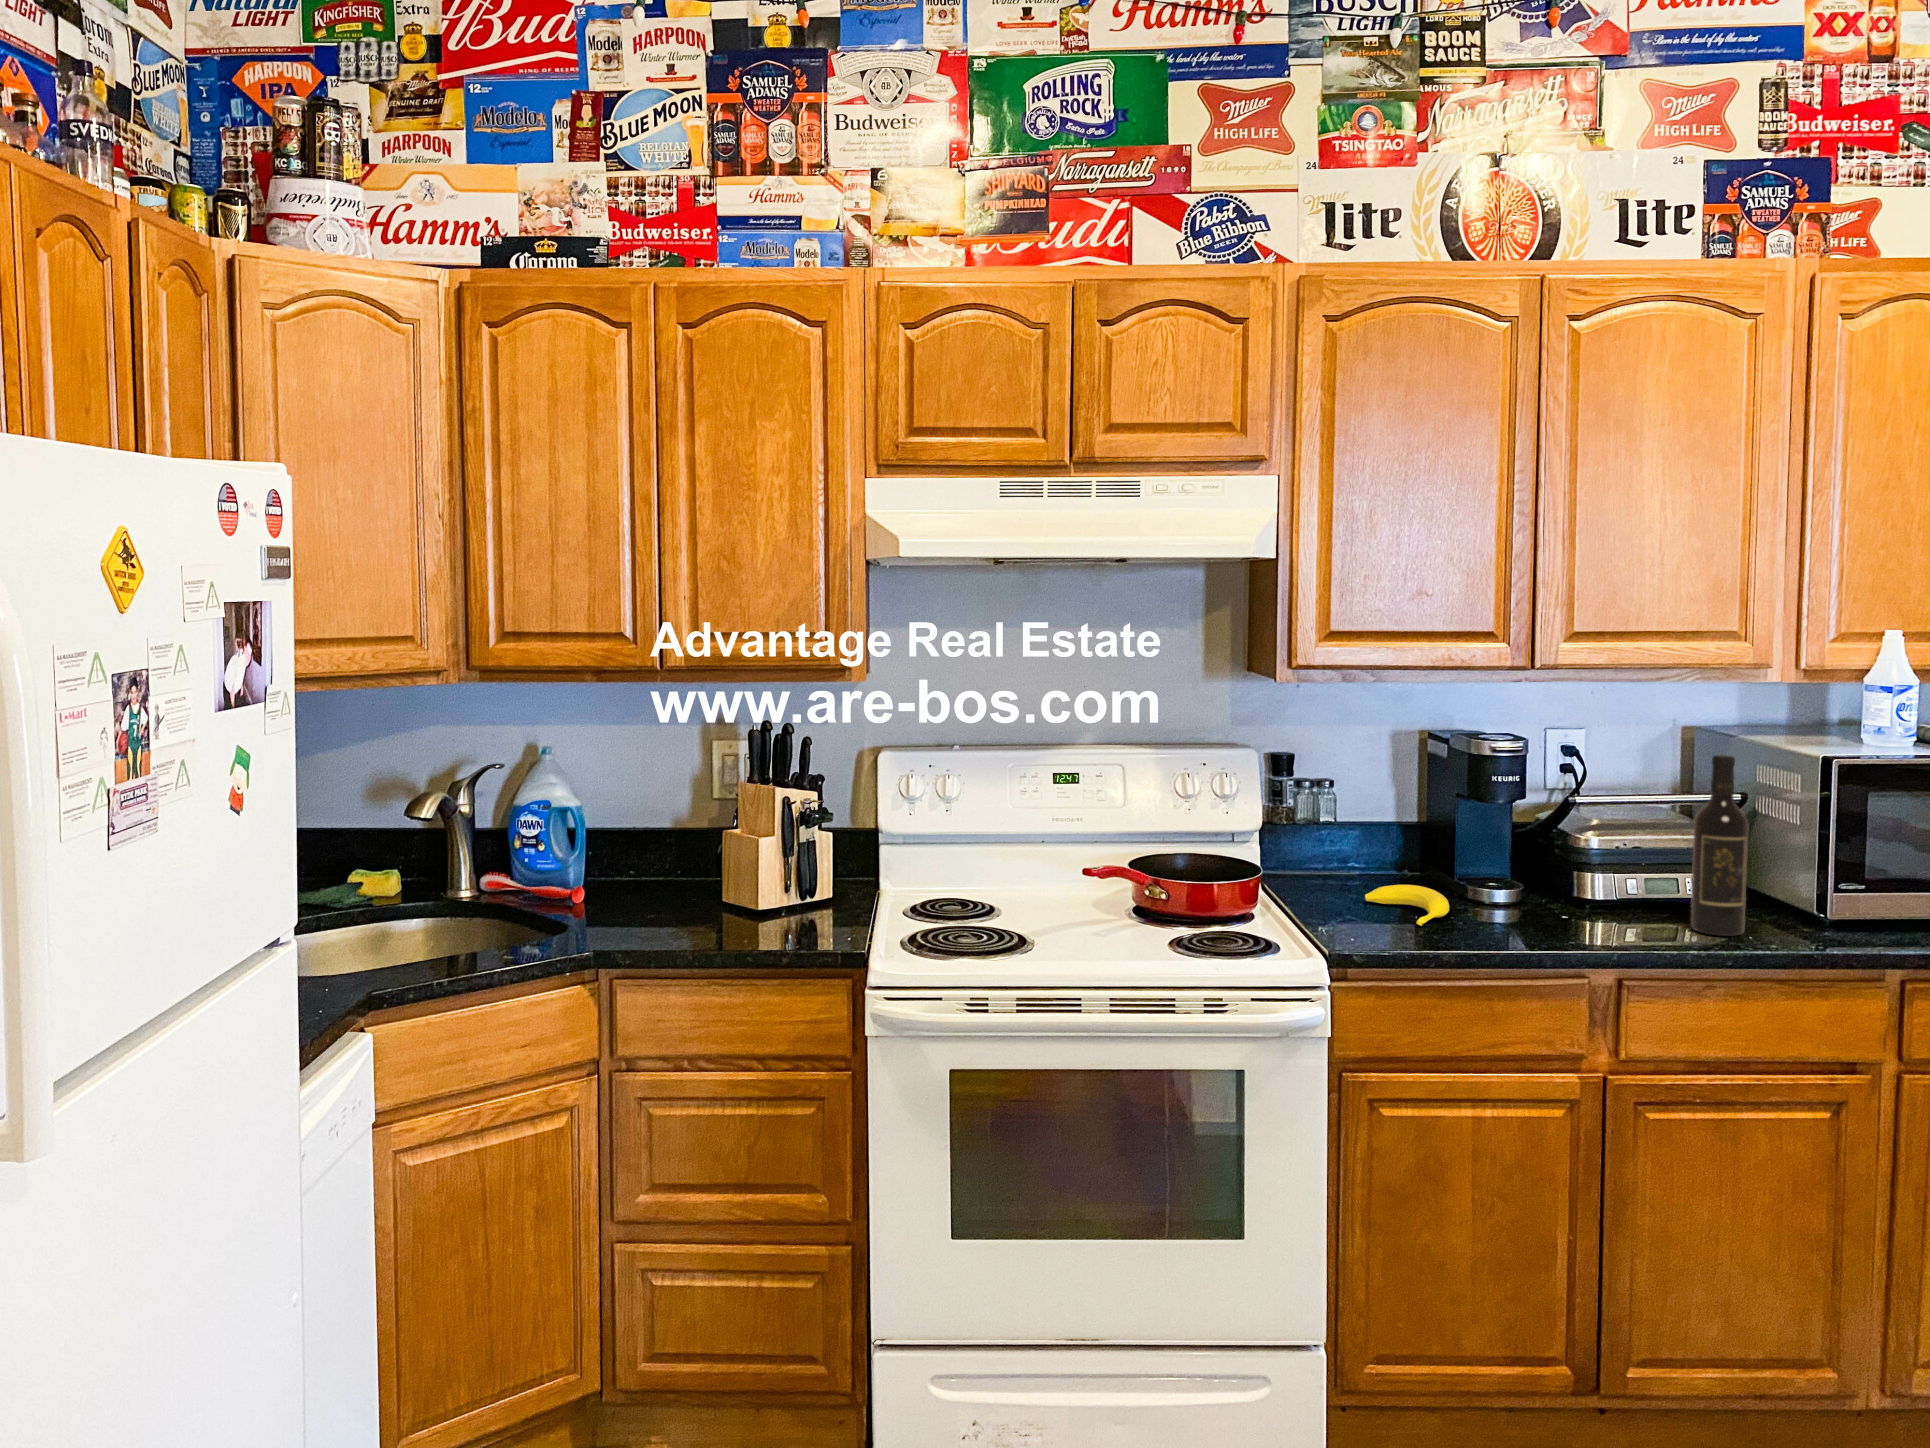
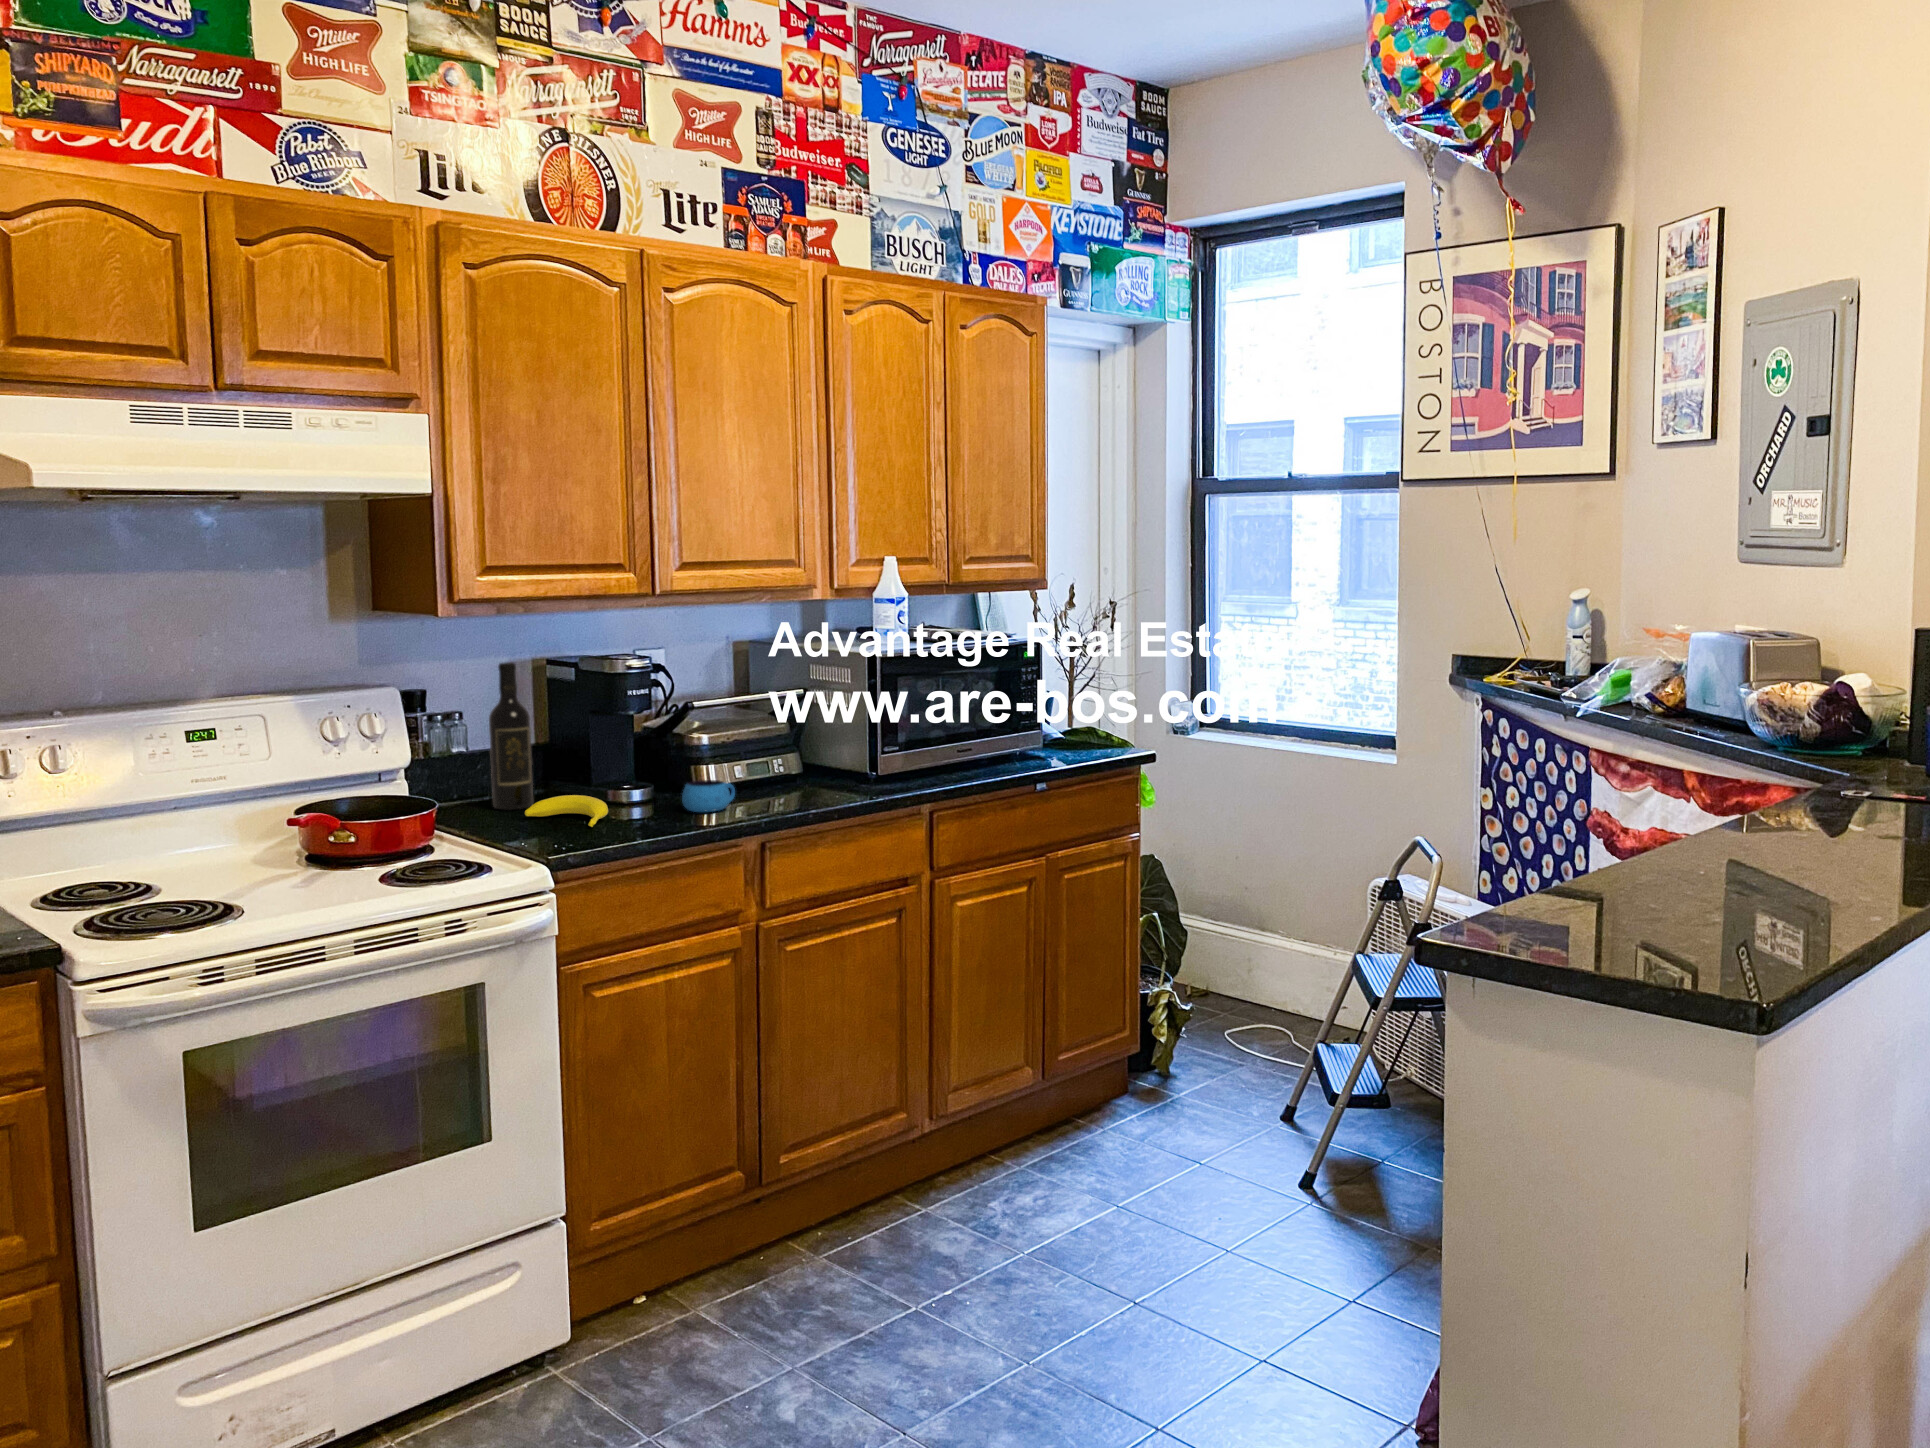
wine bottle: present [1691,755,1748,936] -> present [489,662,533,810]
mug: none [1542,893,1615,933] -> present [682,780,735,812]

